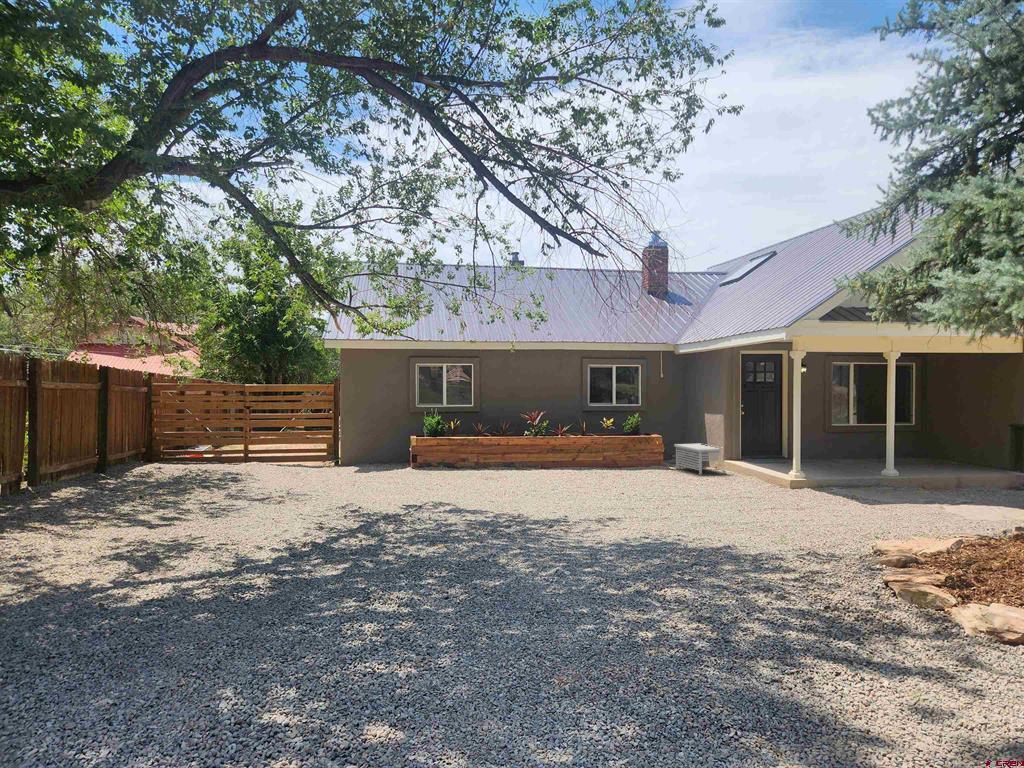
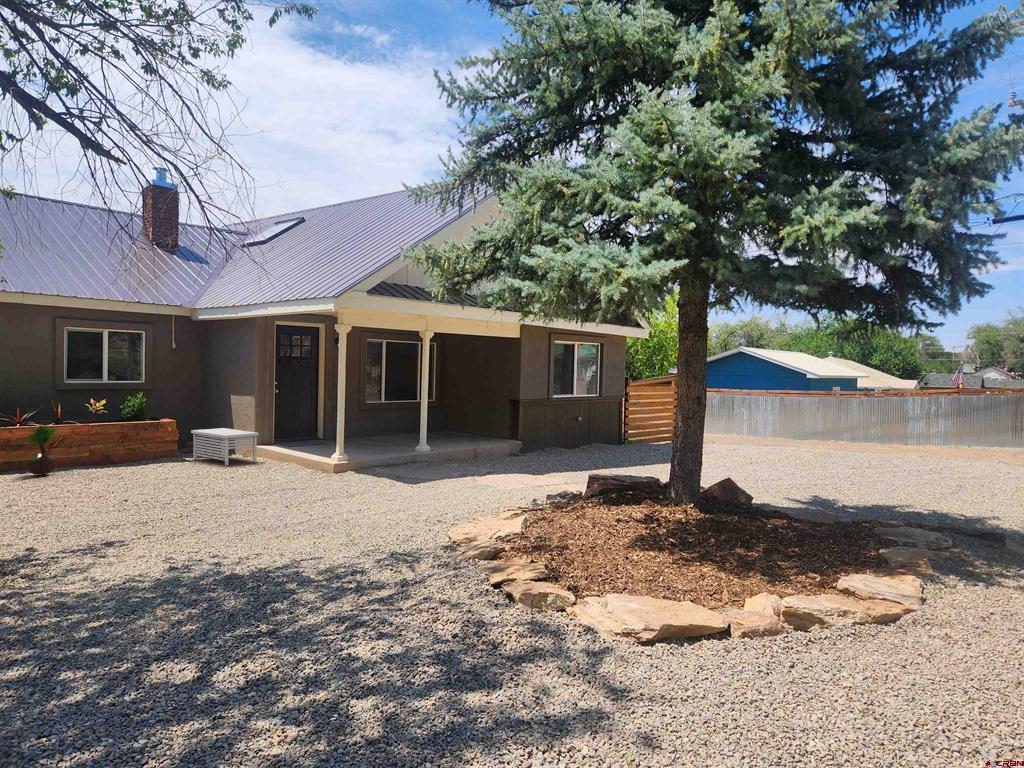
potted tree: none [559,432,583,472] -> present [27,424,57,475]

